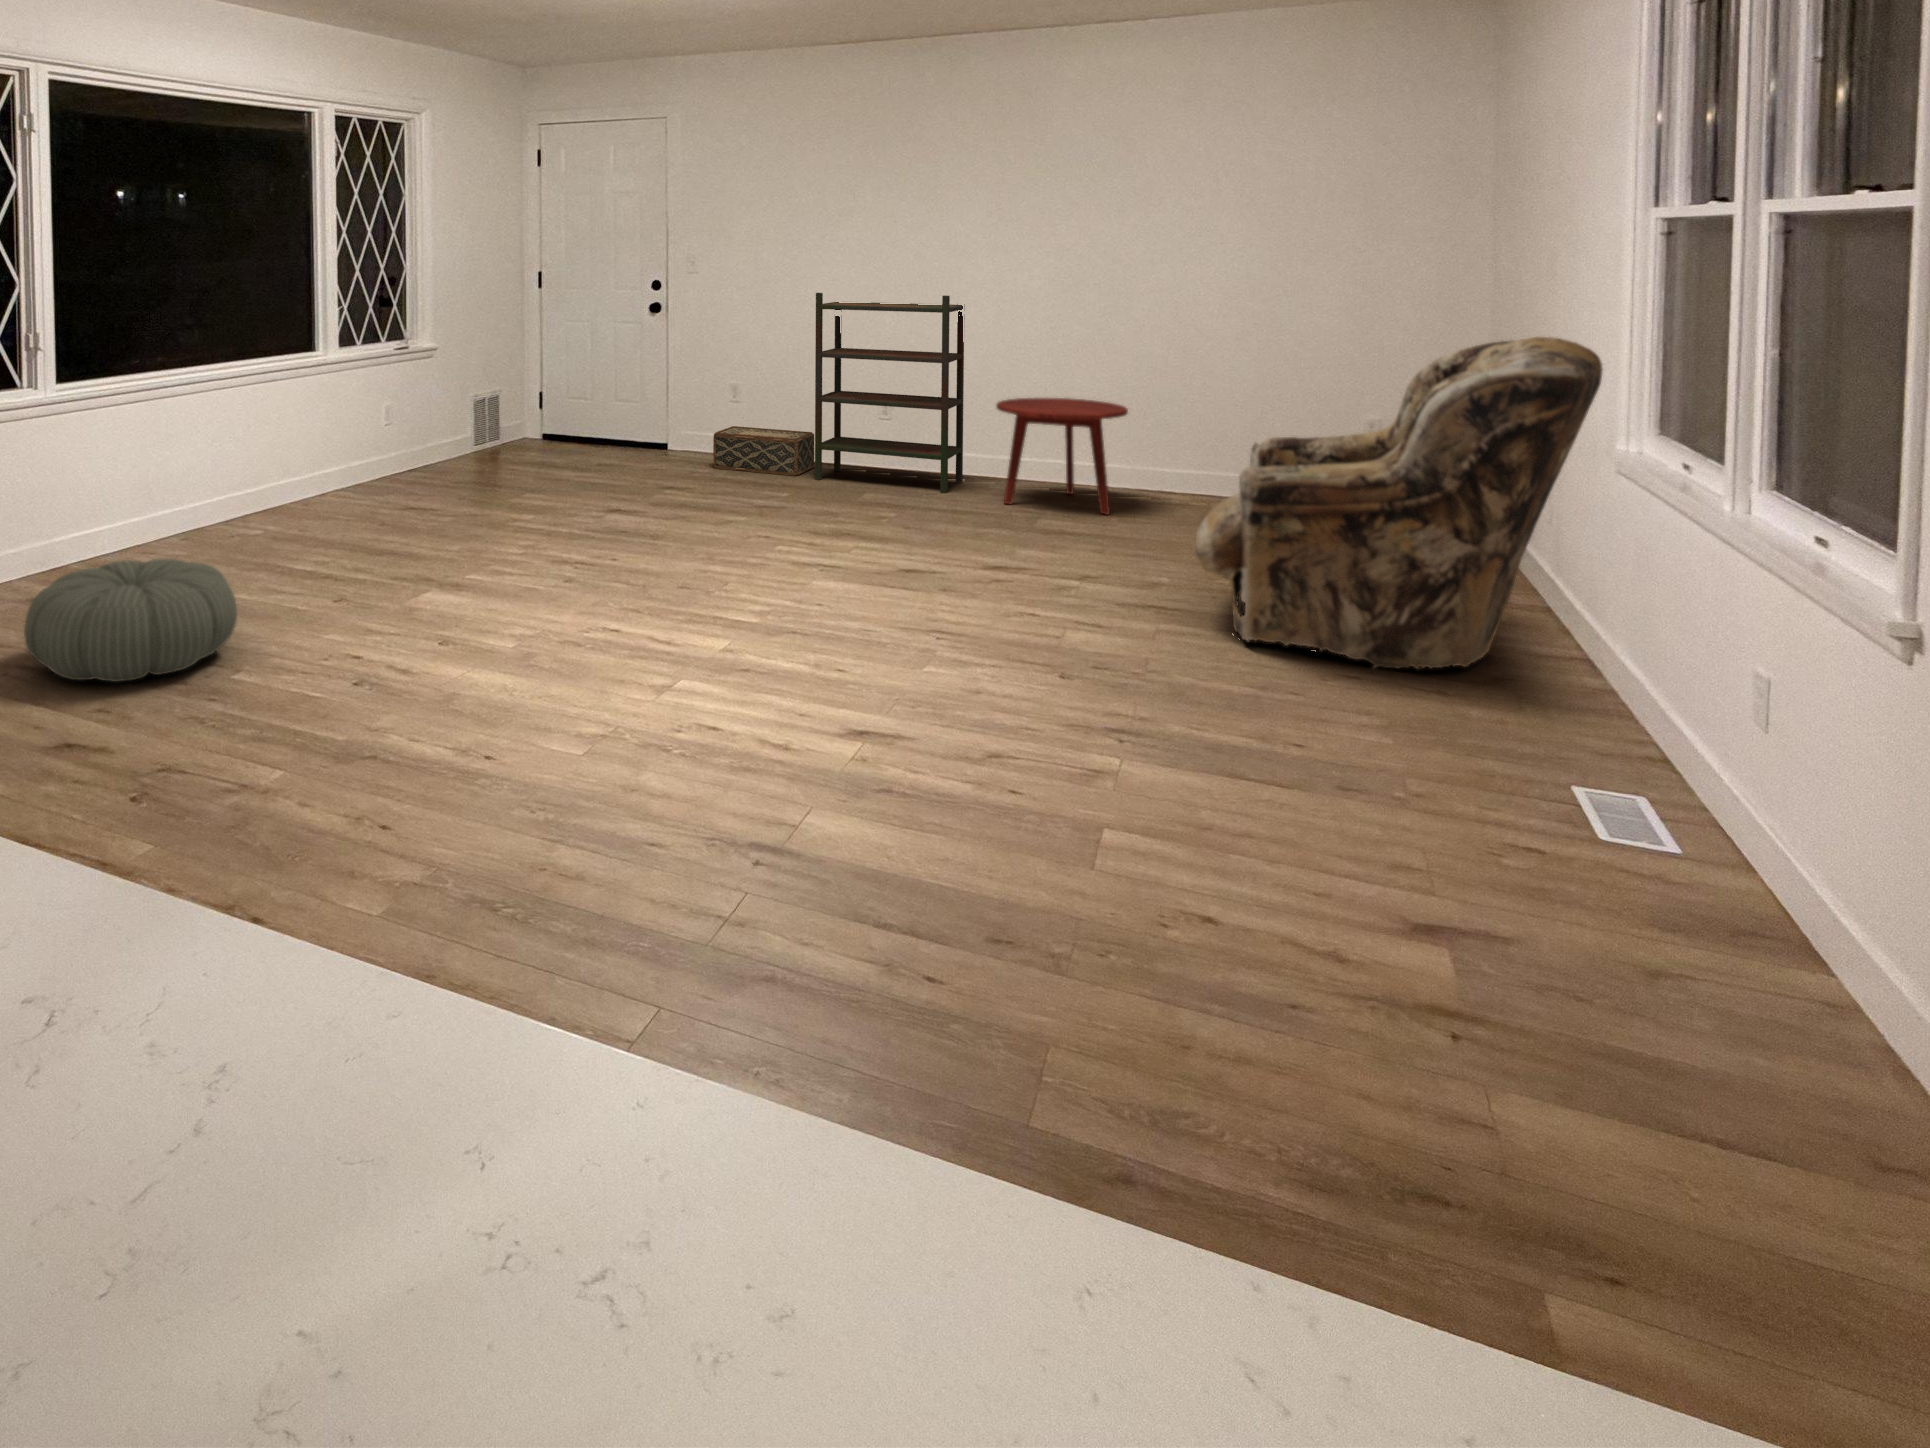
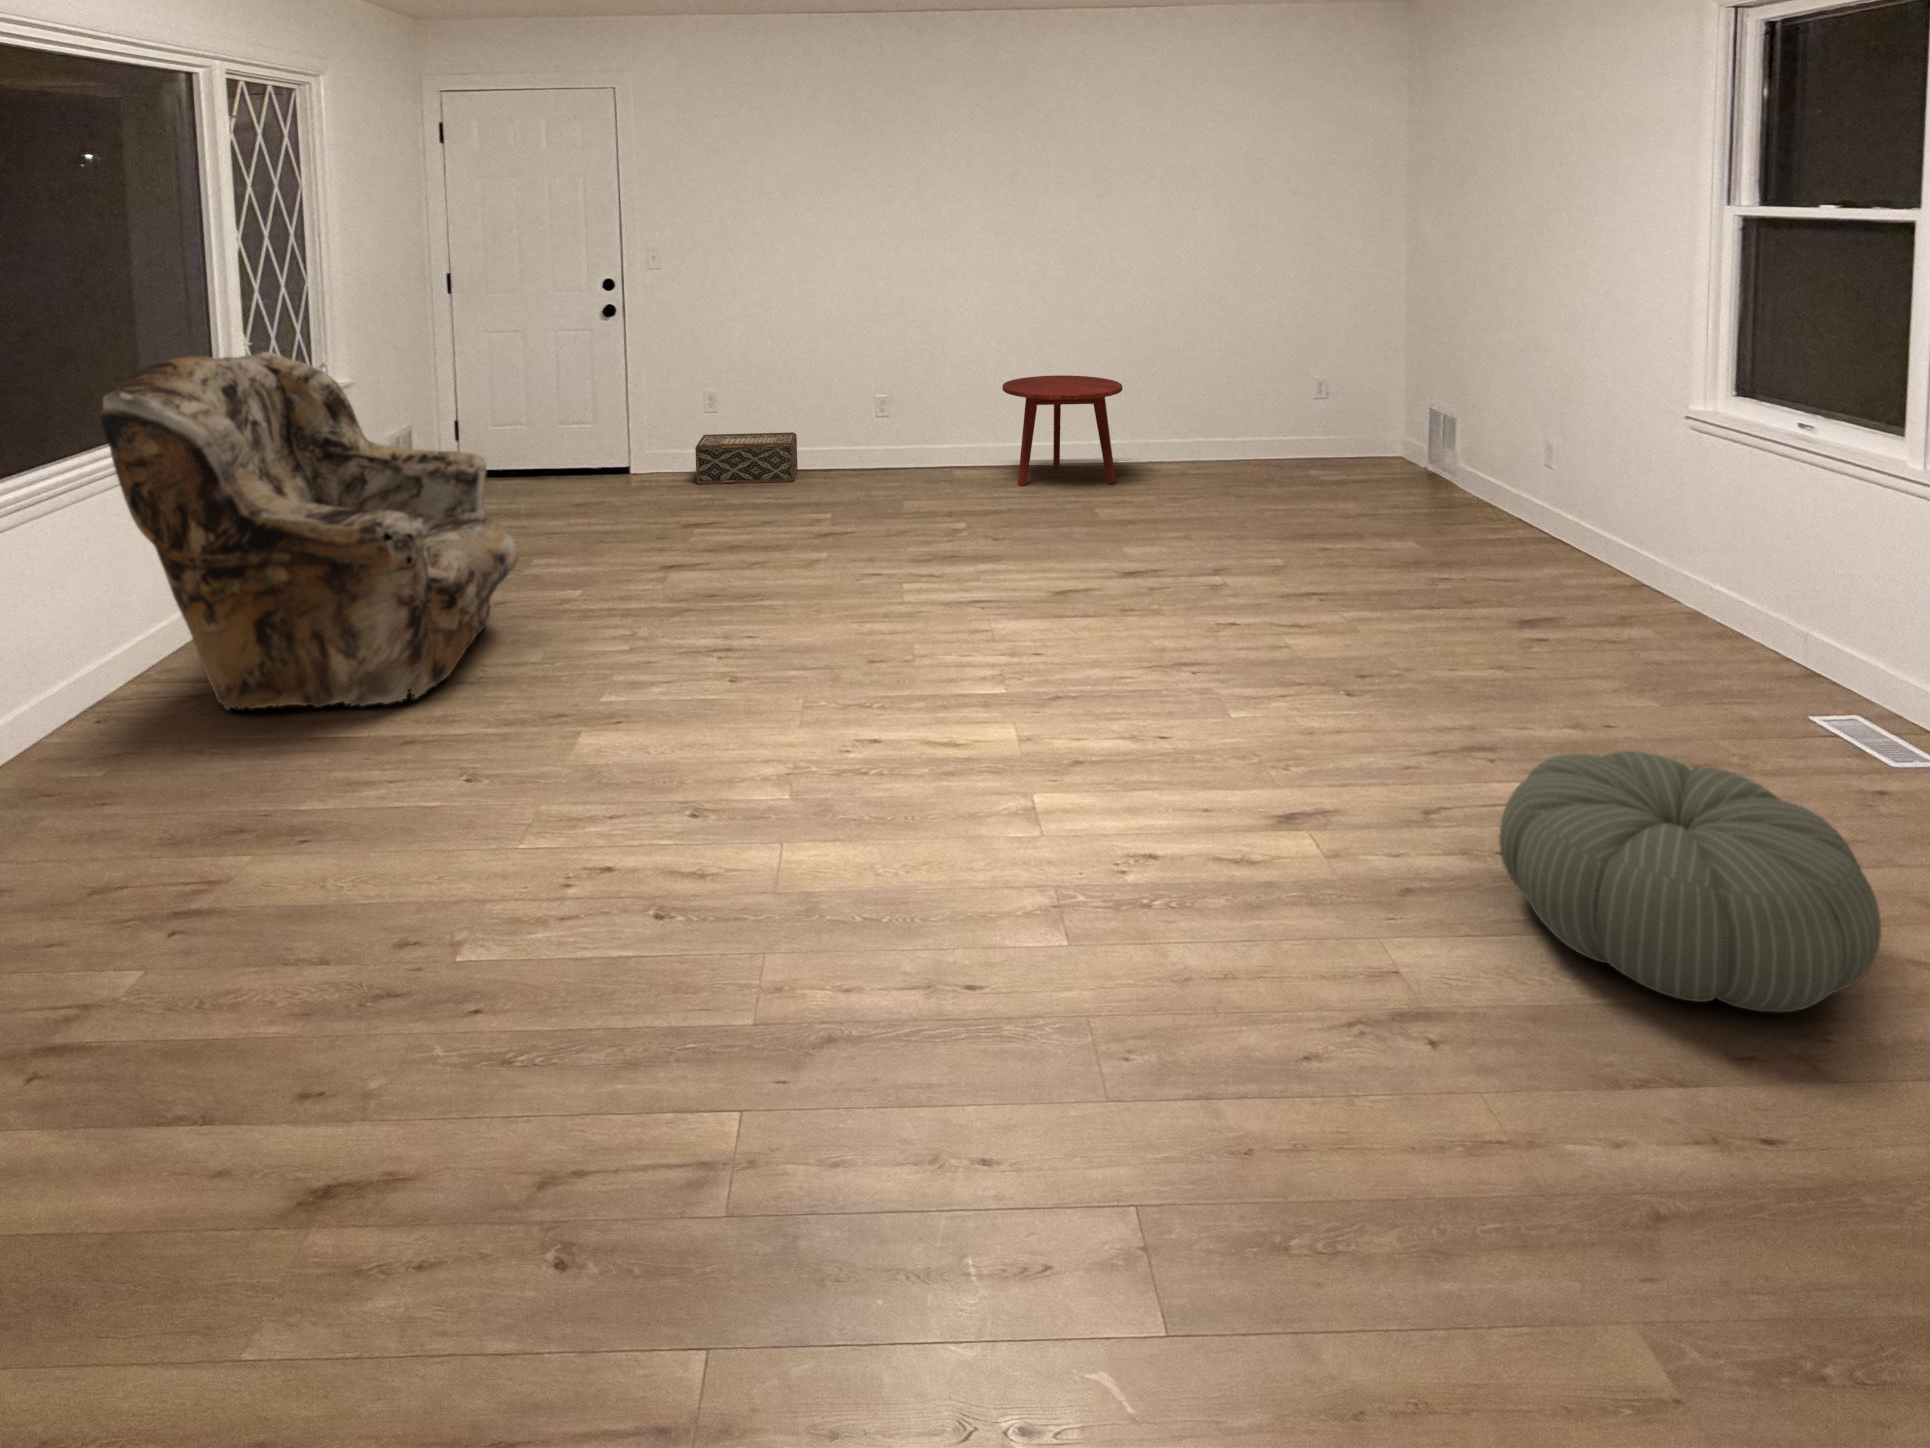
bookshelf: present [815,293,964,493] -> none [811,280,955,483]
armchair: present [1195,337,1602,669] -> present [100,352,519,710]
pouf: present [24,559,237,682] -> present [1499,751,1881,1012]

